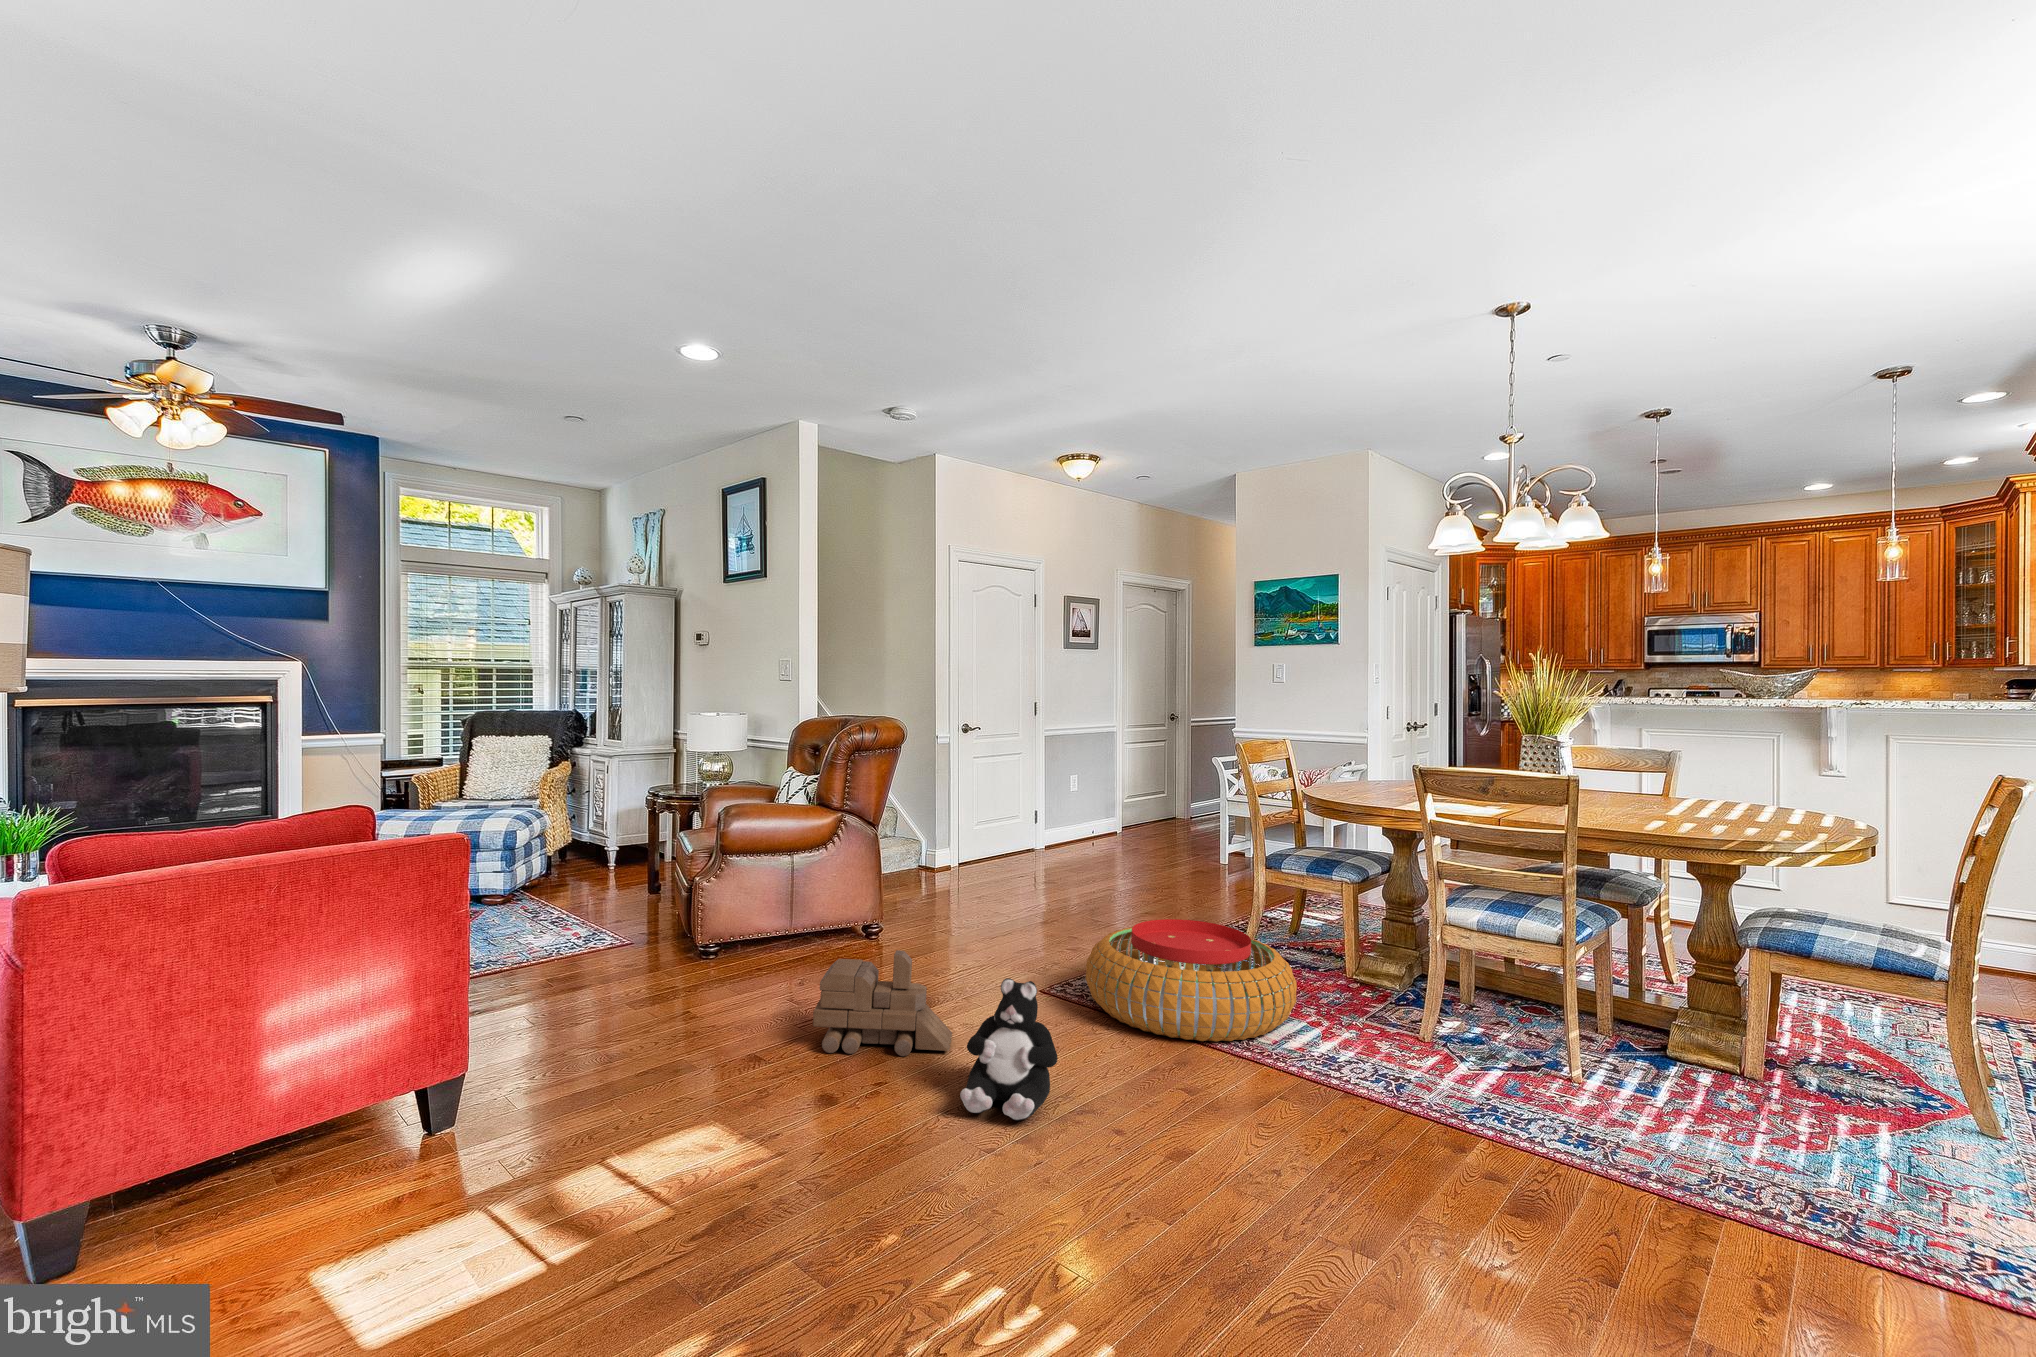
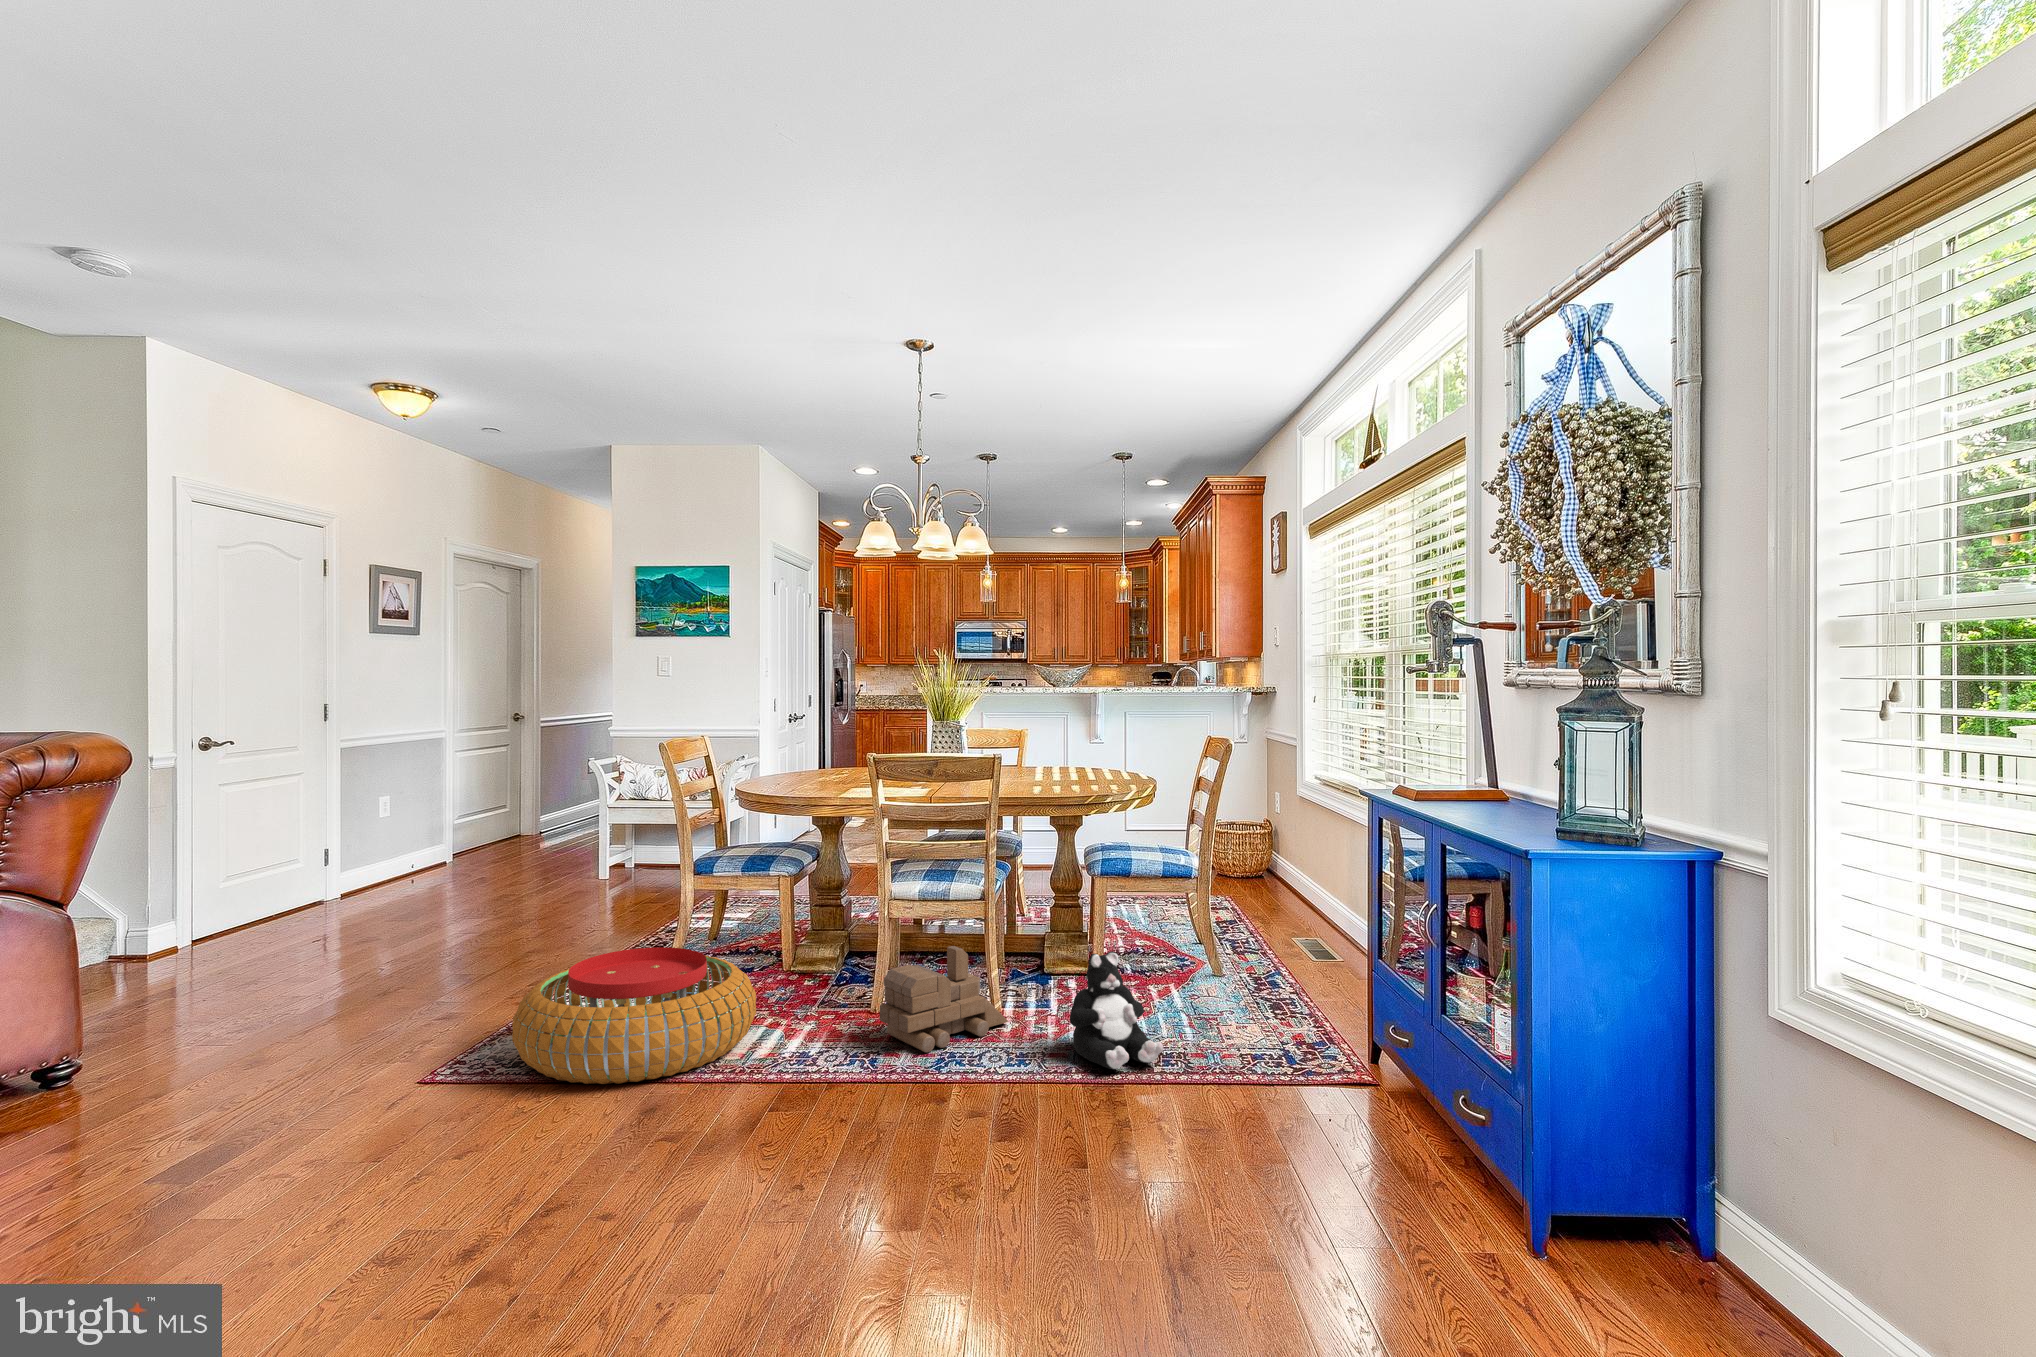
toy train: present [813,950,952,1056] -> present [880,946,1008,1052]
plush toy: present [960,978,1058,1120] -> present [1070,951,1163,1069]

